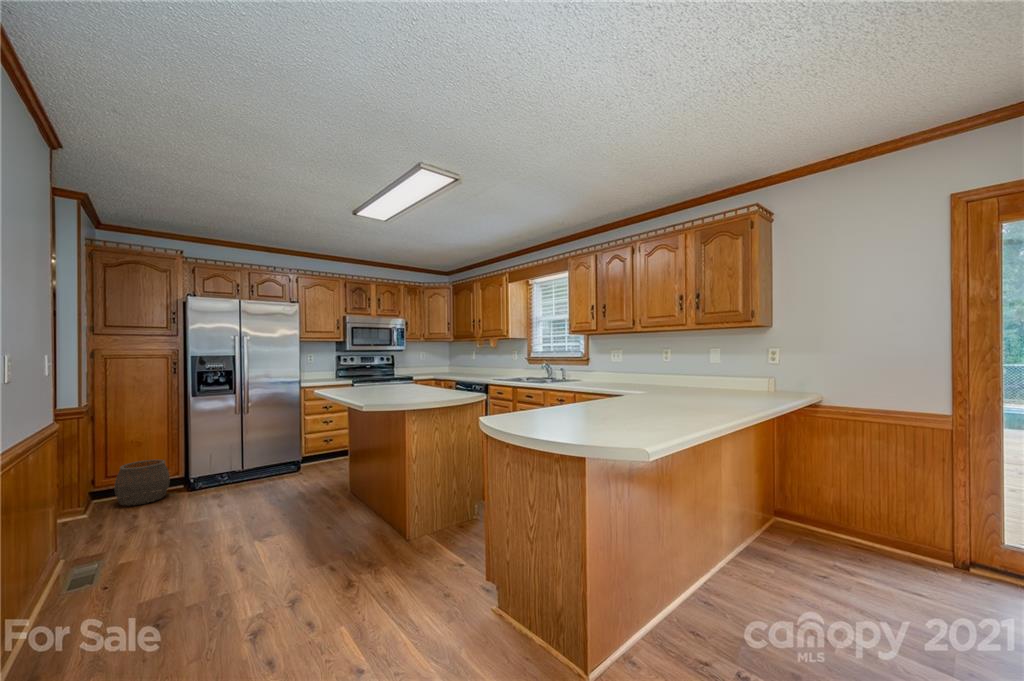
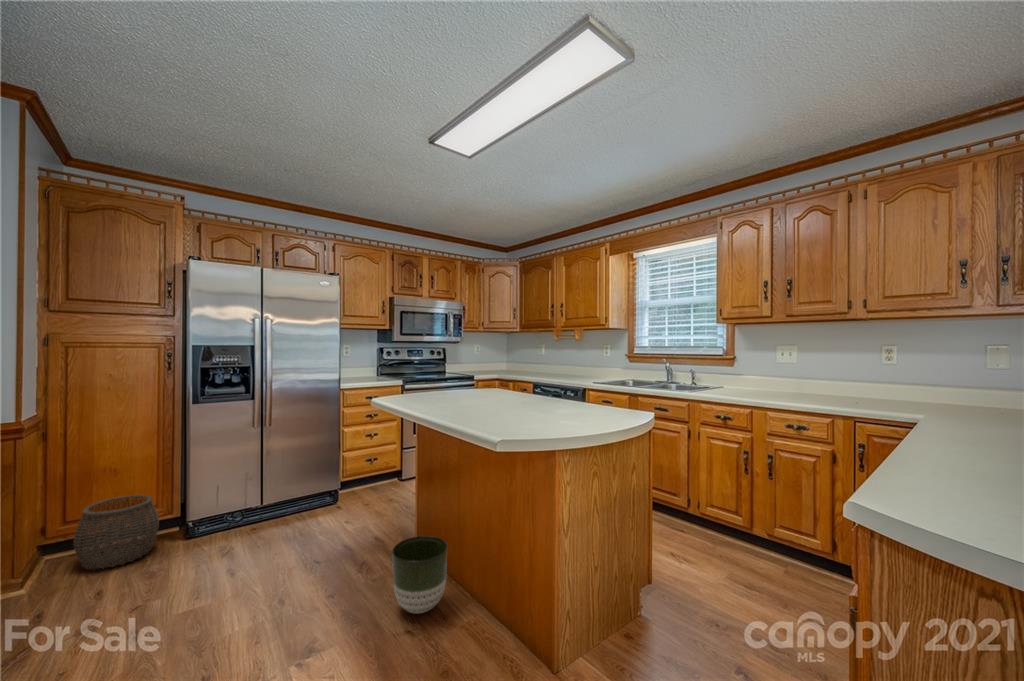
planter: none [319,476,355,520] -> present [392,536,448,614]

